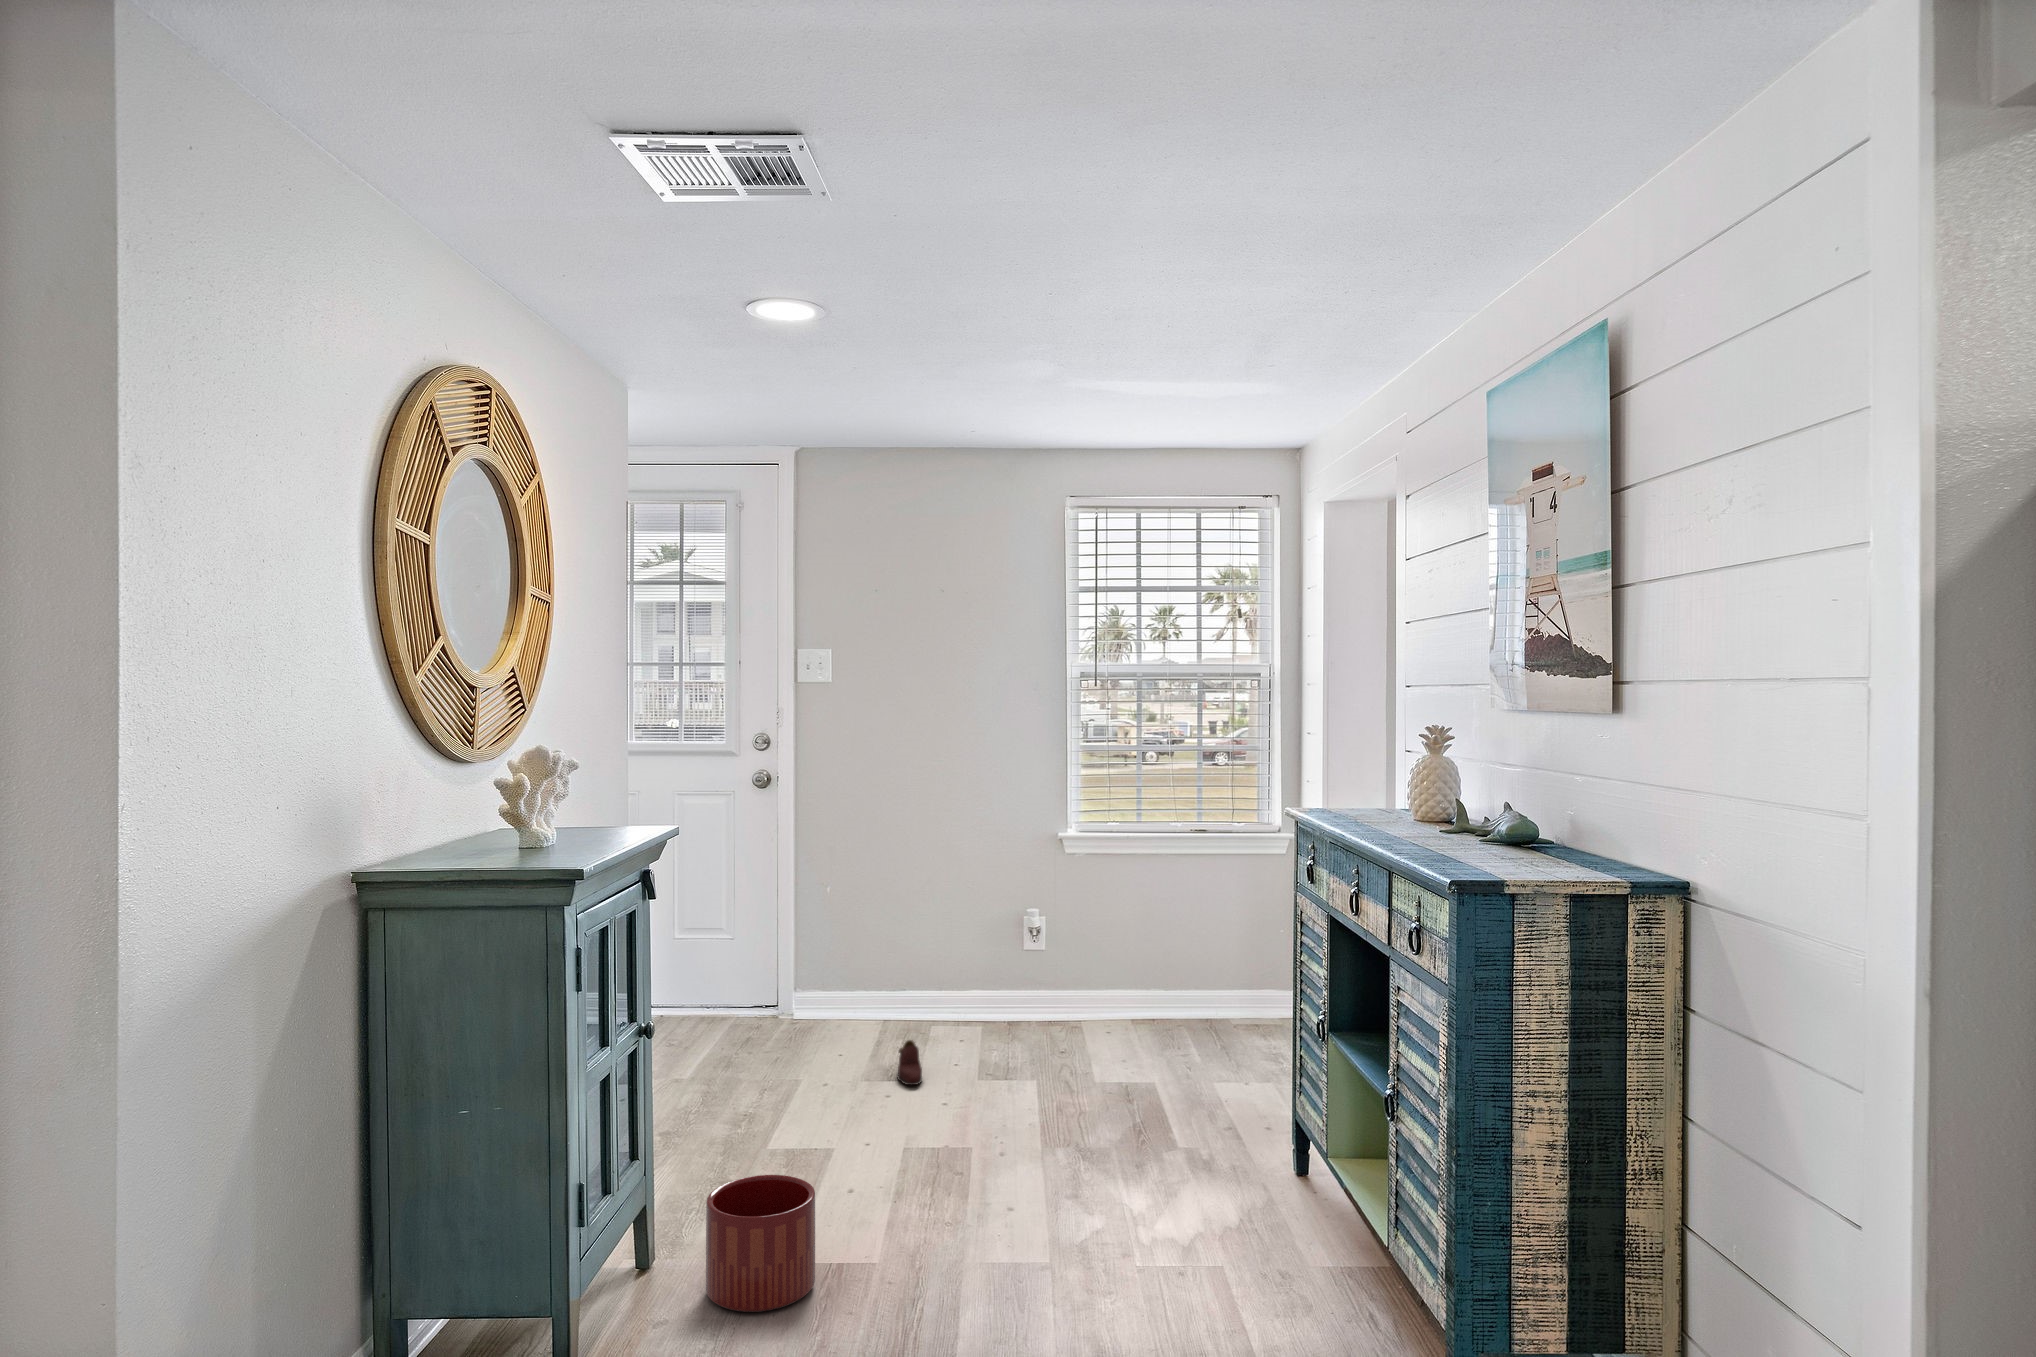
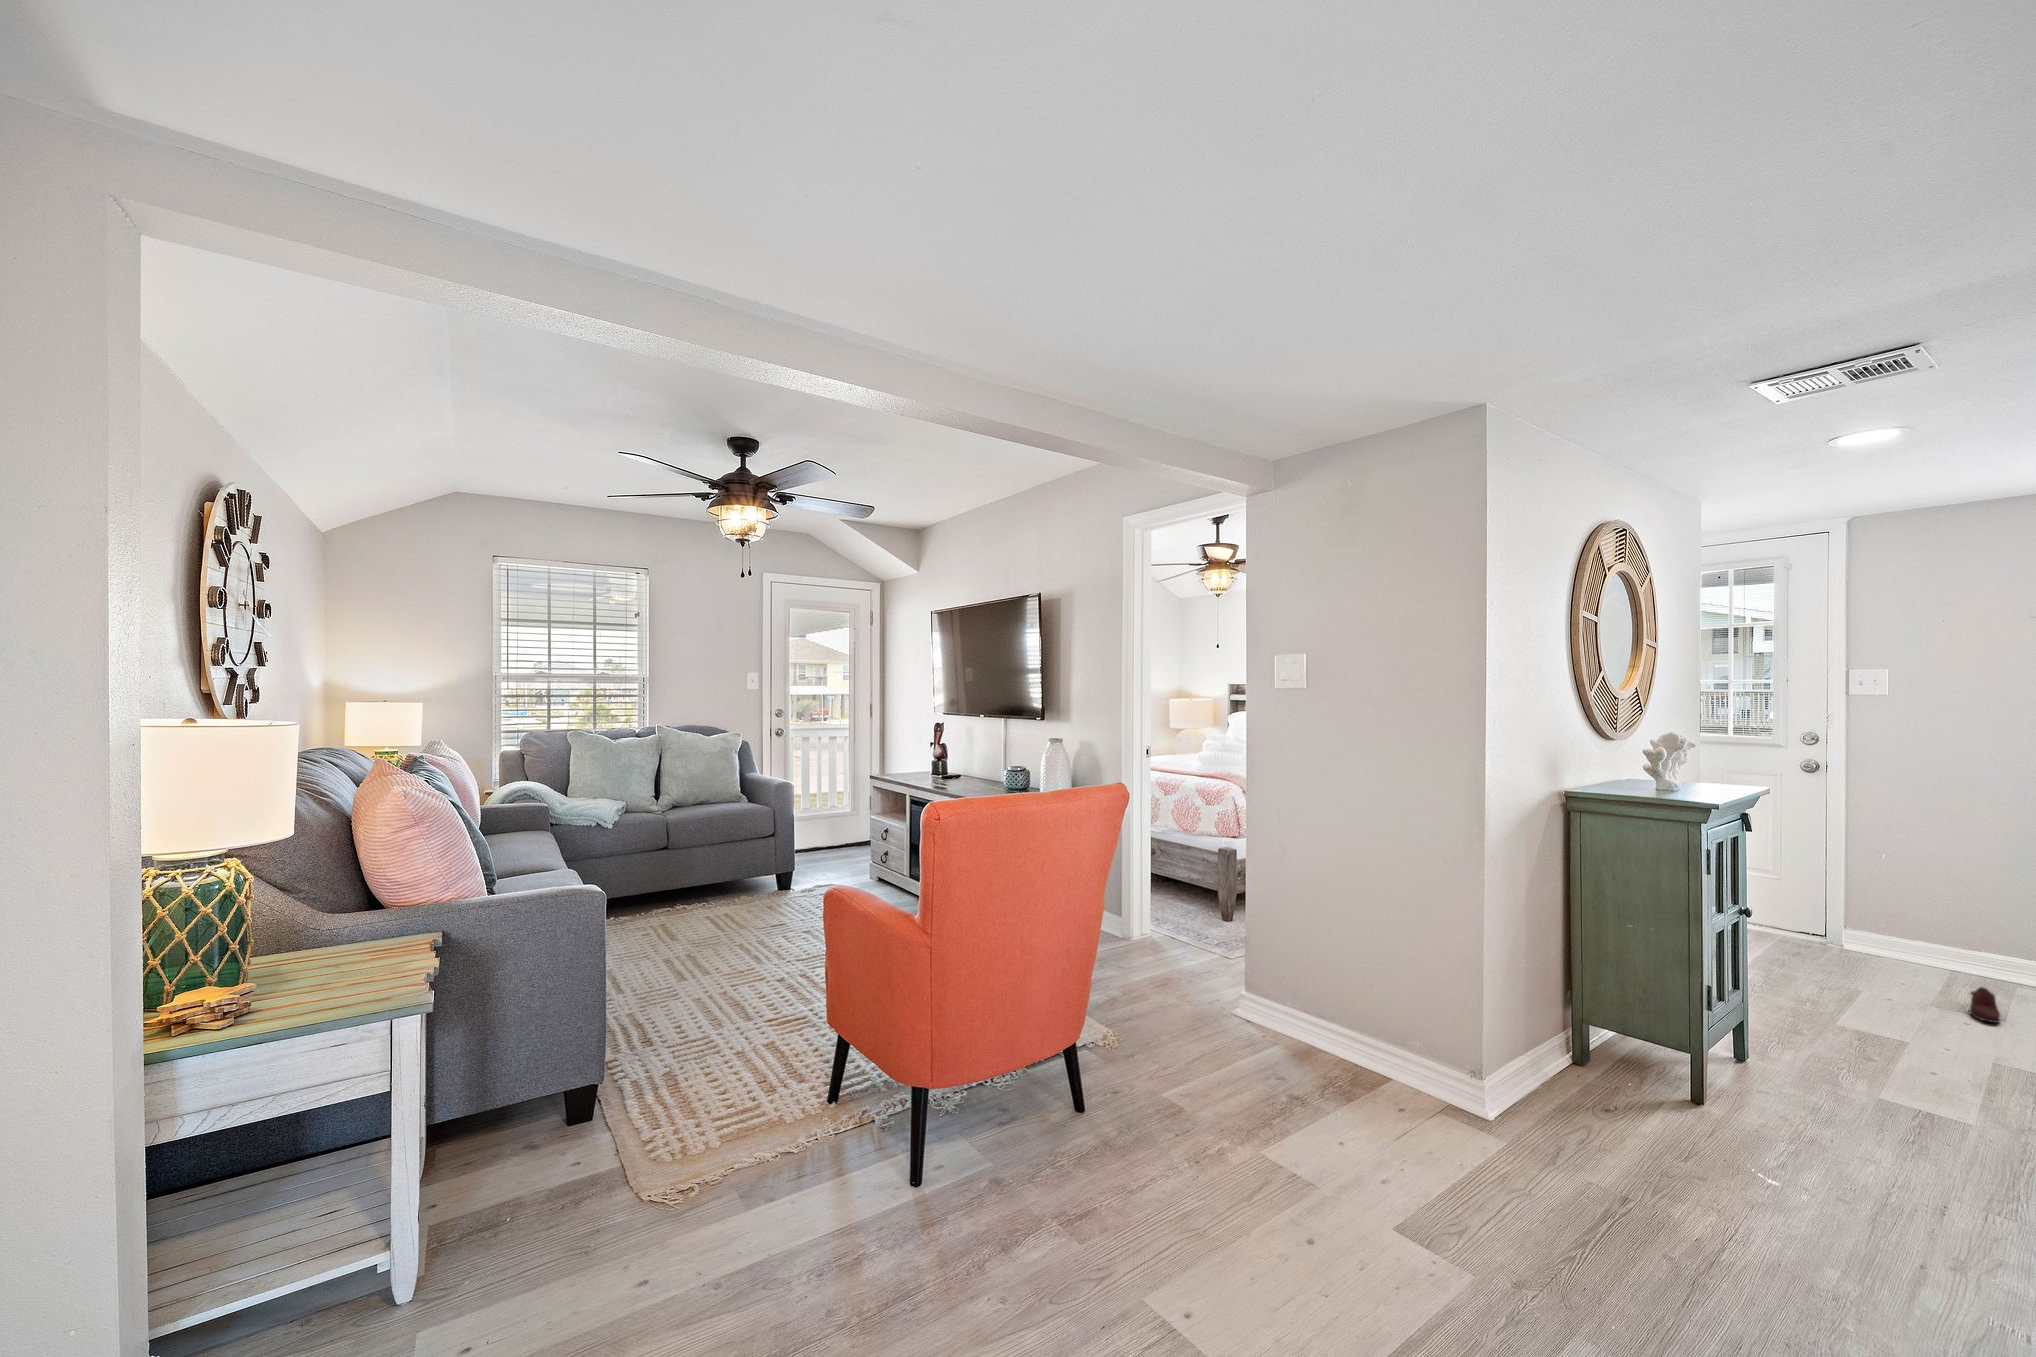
planter: present [706,1175,815,1312] -> none [1798,1024,1898,1117]

